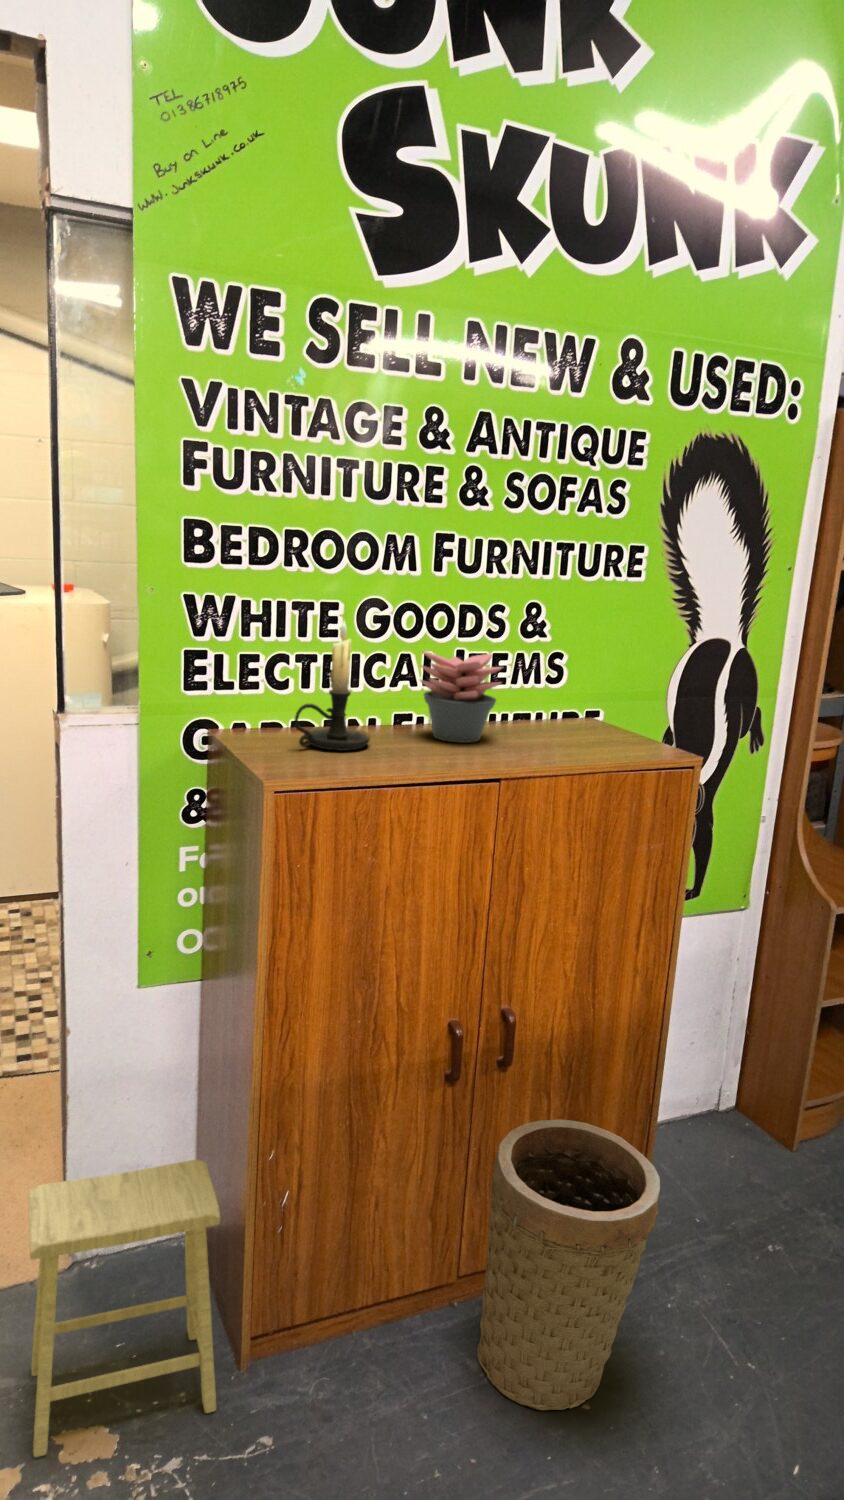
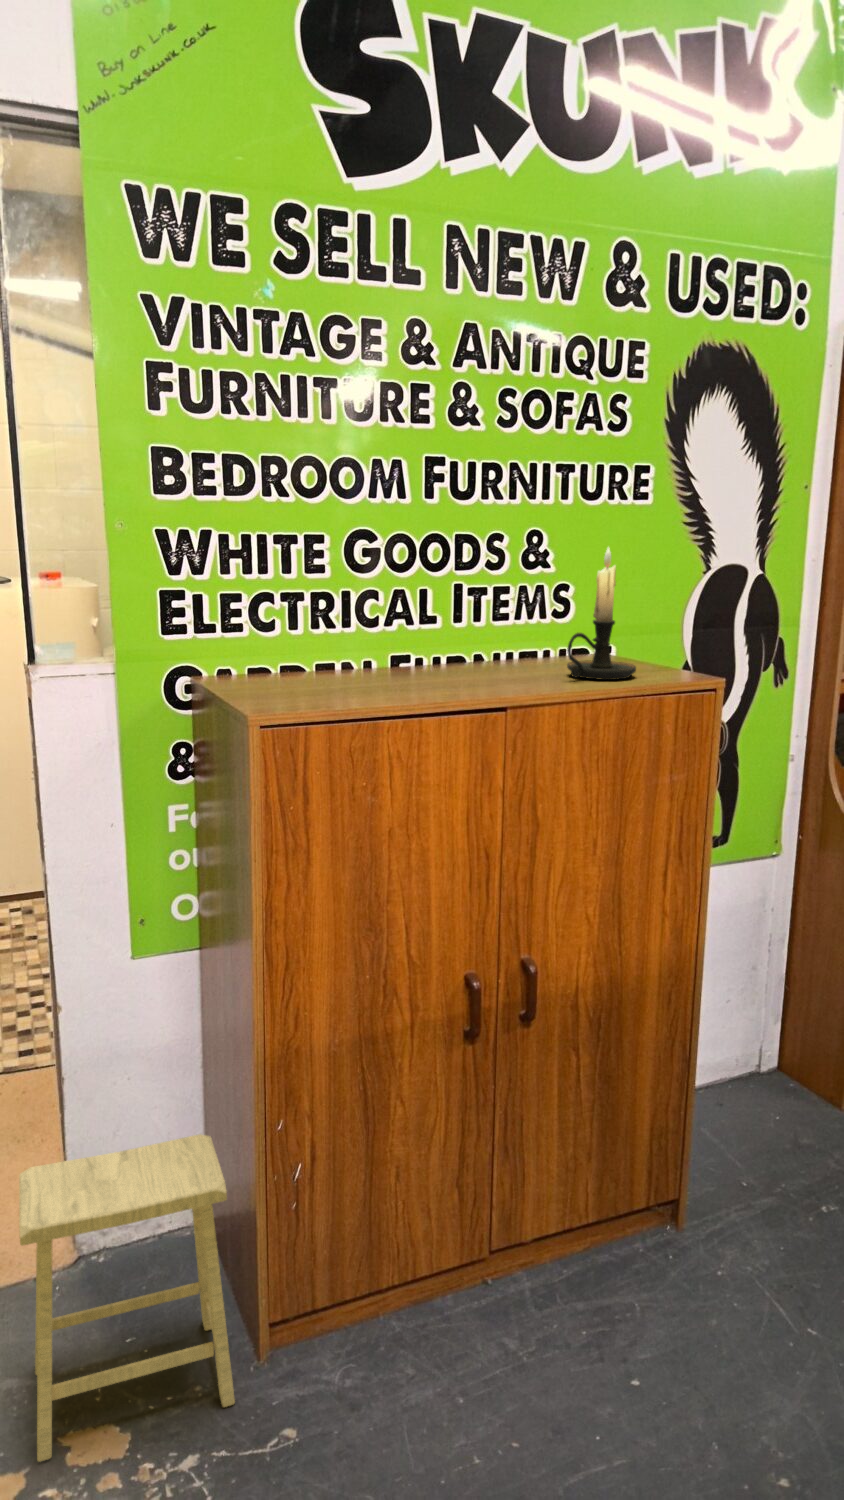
candle holder: present [294,621,370,751] -> present [567,548,636,680]
succulent plant: present [420,651,502,743] -> none [415,582,504,677]
basket: present [477,1119,660,1410] -> none [515,1076,704,1389]

